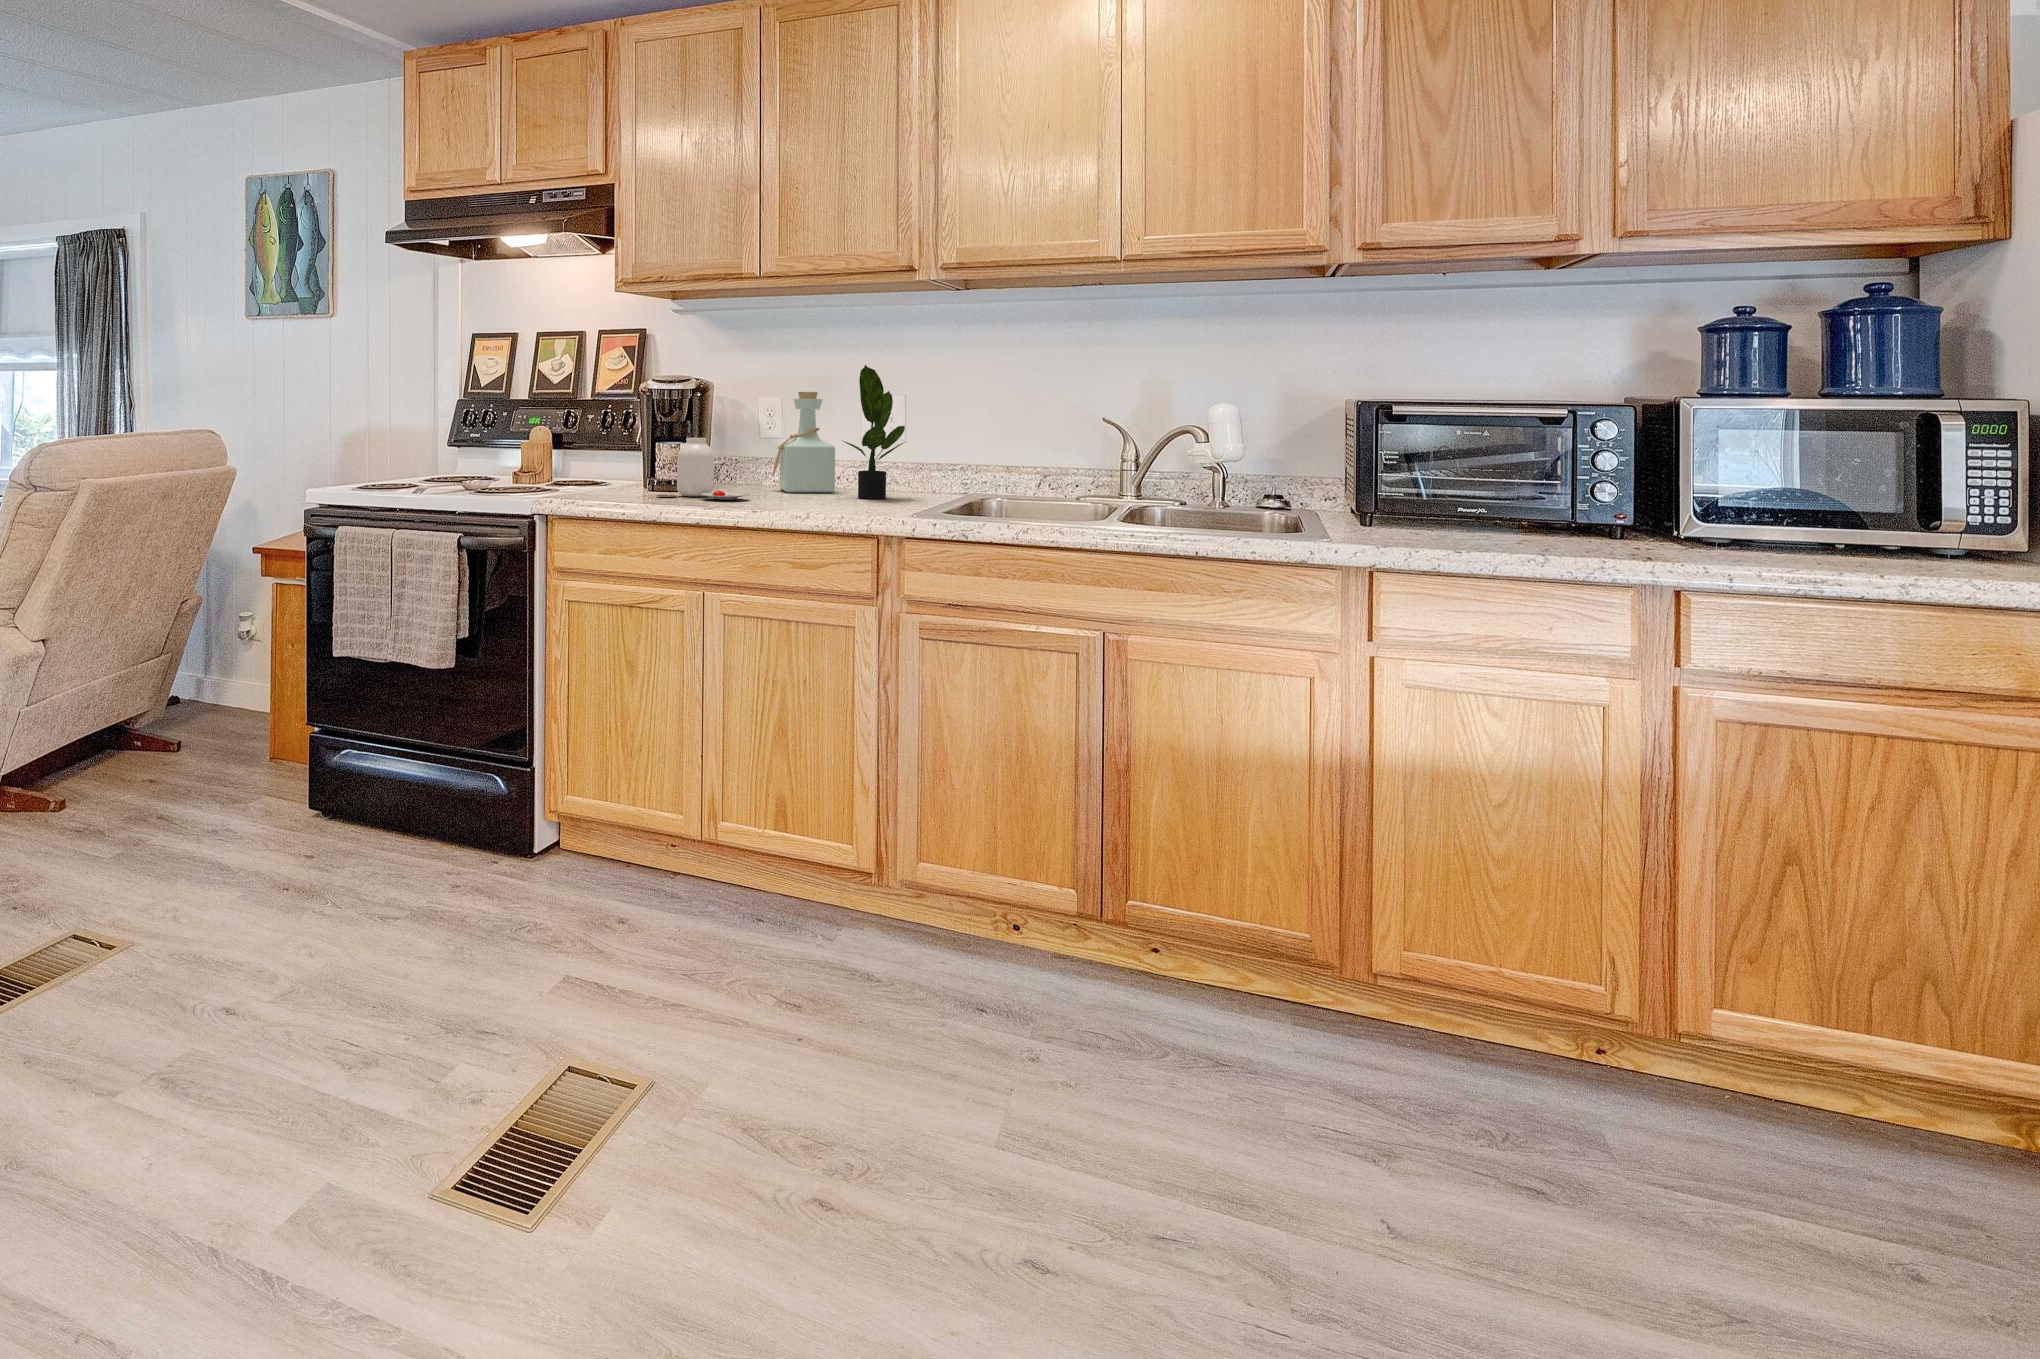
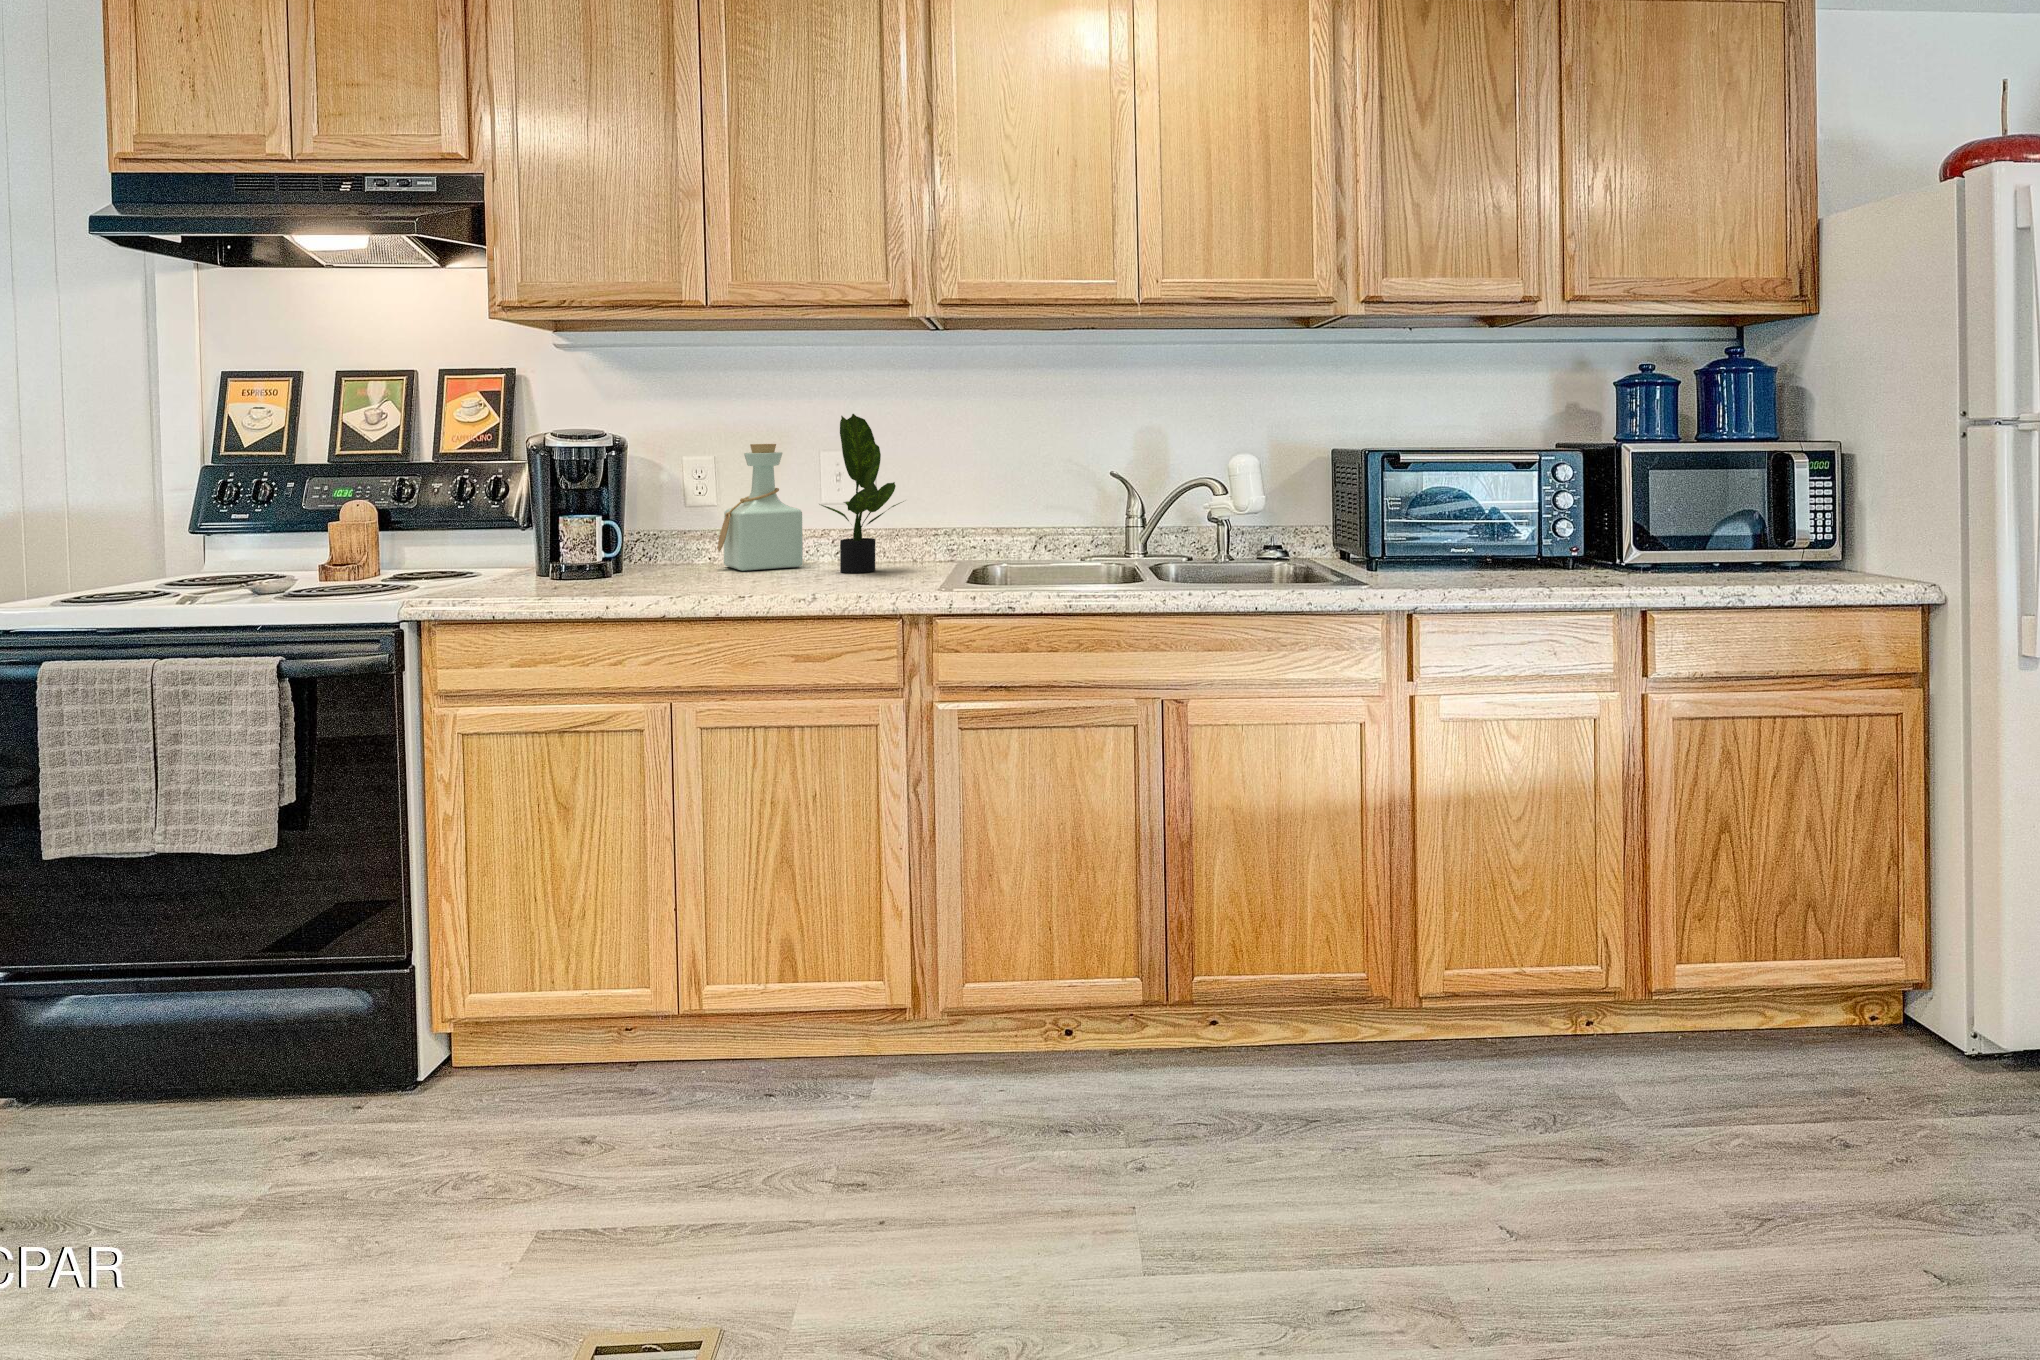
jar: present [657,438,750,500] -> none [578,511,711,590]

